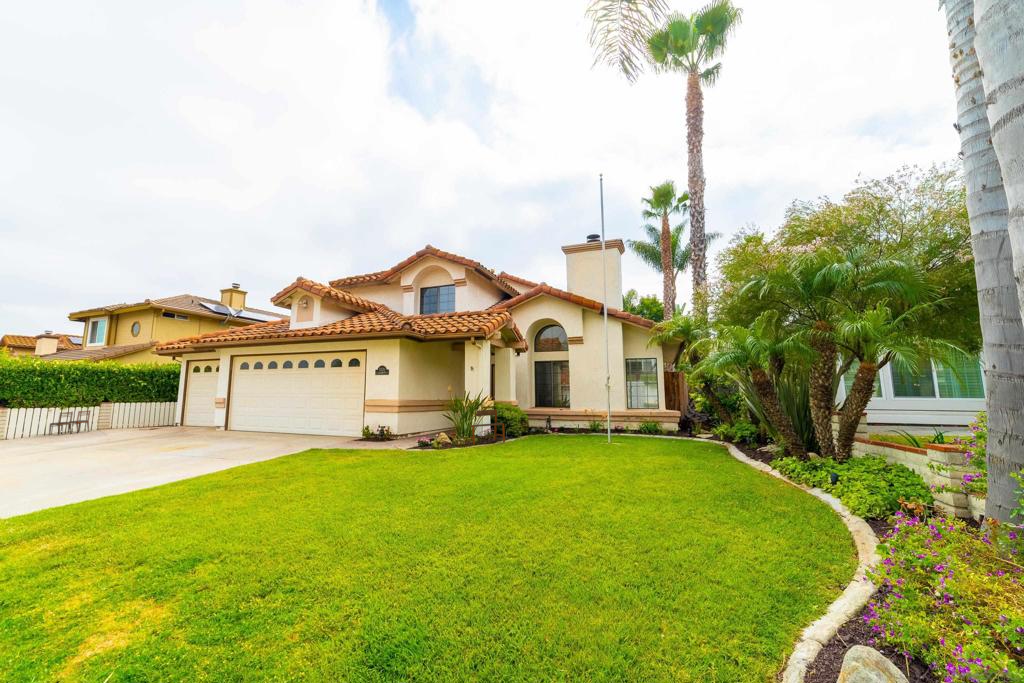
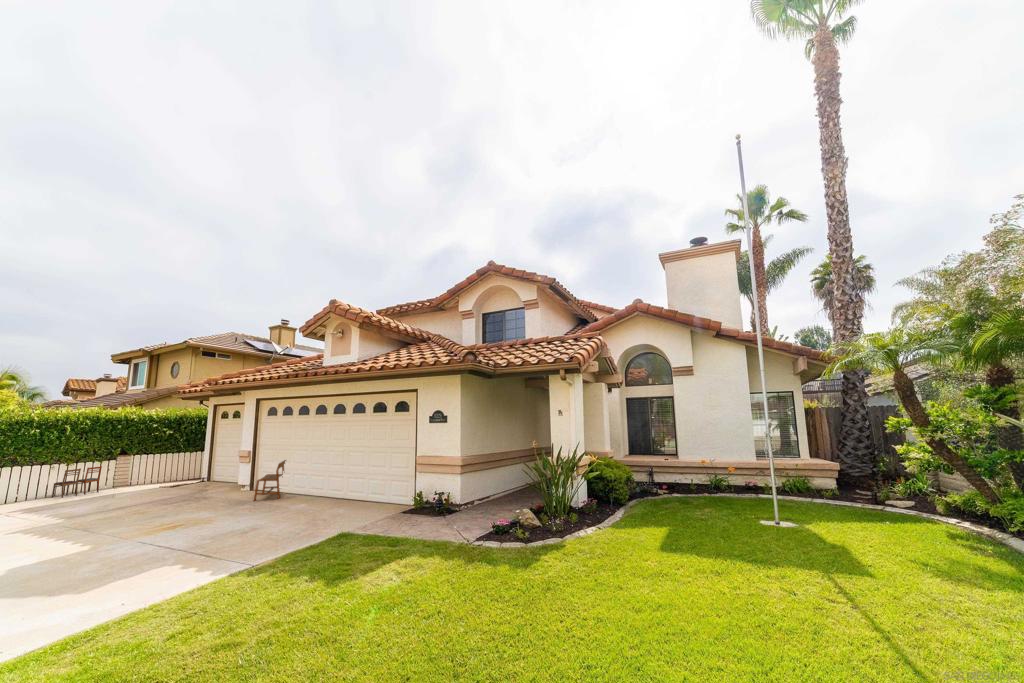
bench: present [470,409,505,445] -> present [254,460,286,501]

